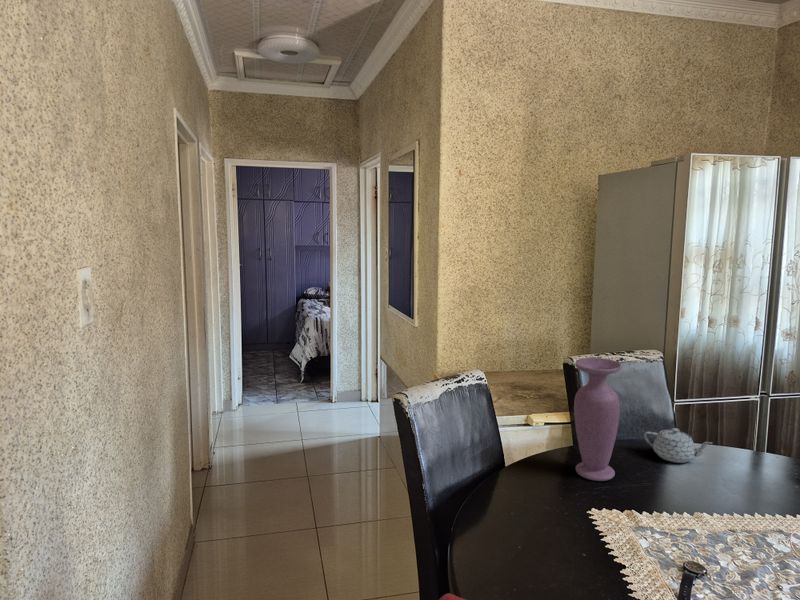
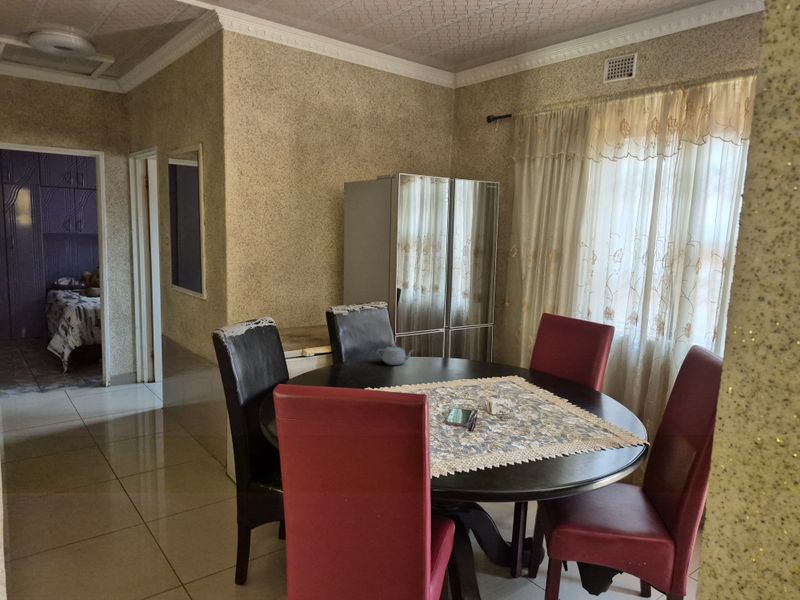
vase: present [574,358,621,481] -> none [333,301,361,377]

